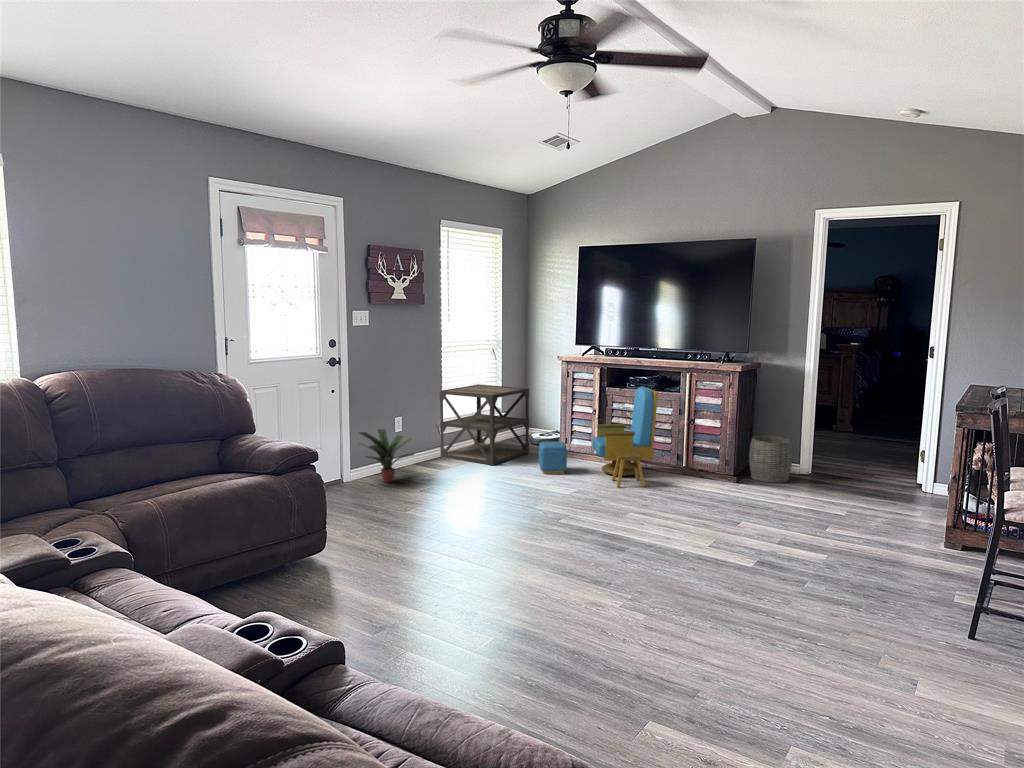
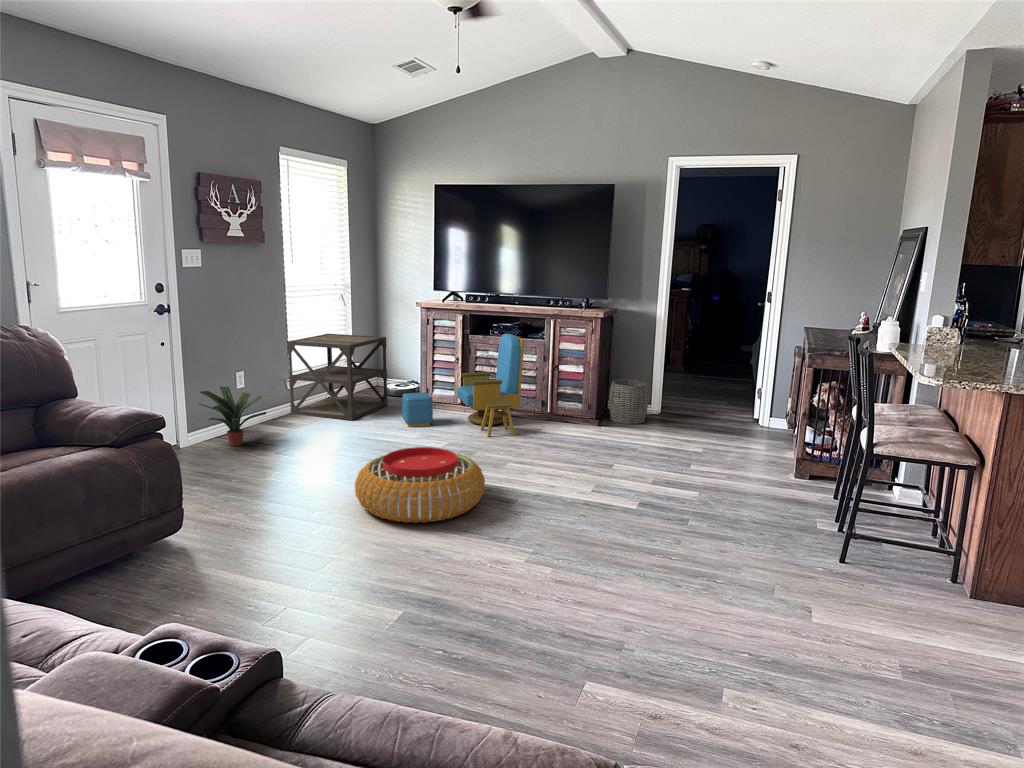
pouf: none [476,491,597,561] -> present [355,447,485,523]

